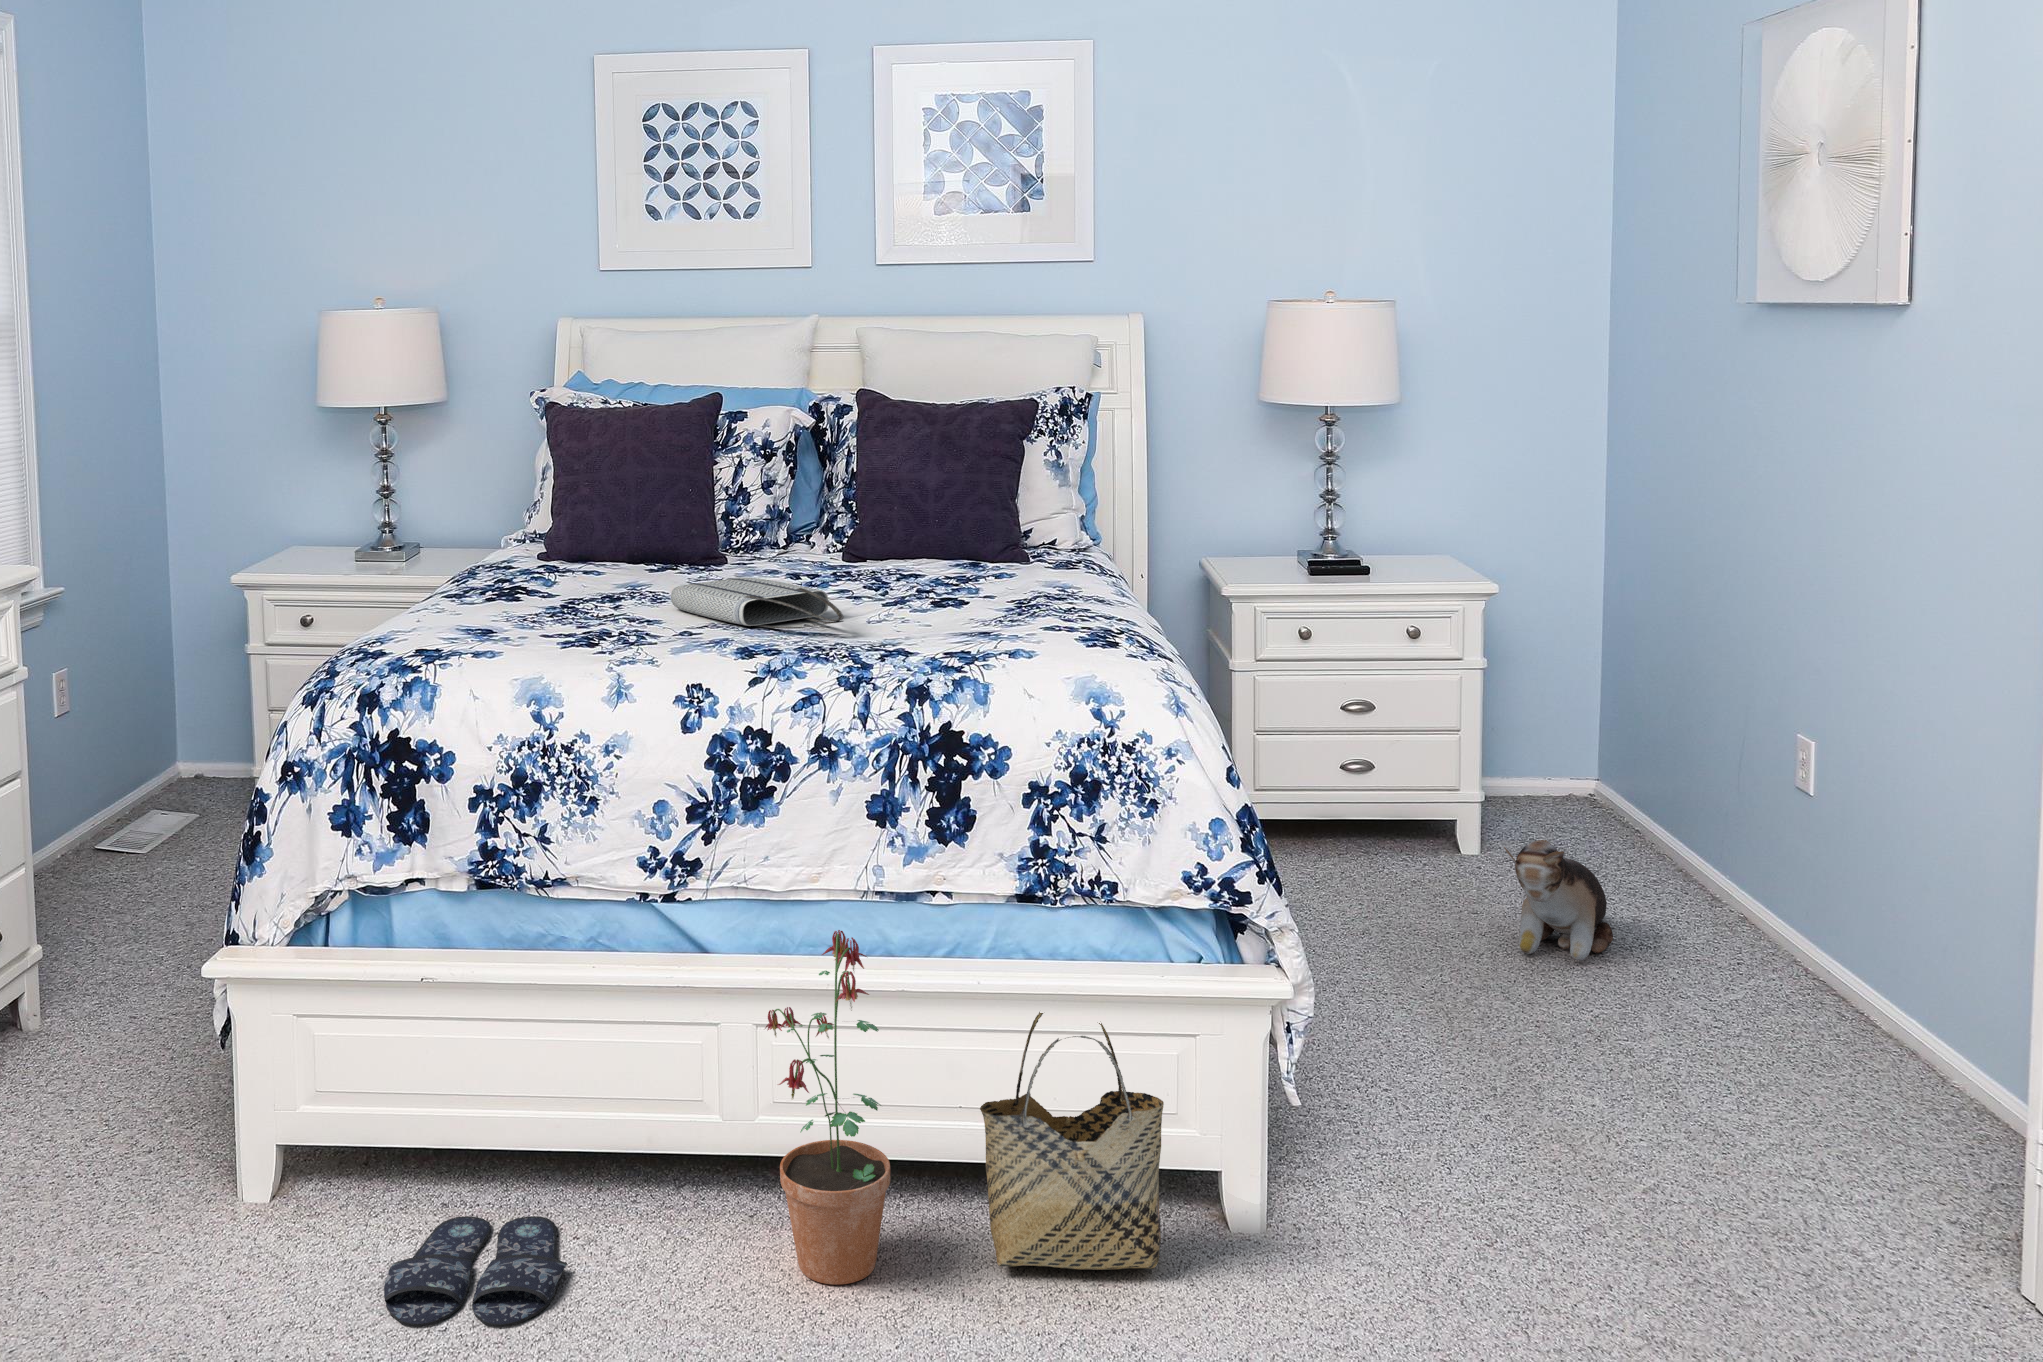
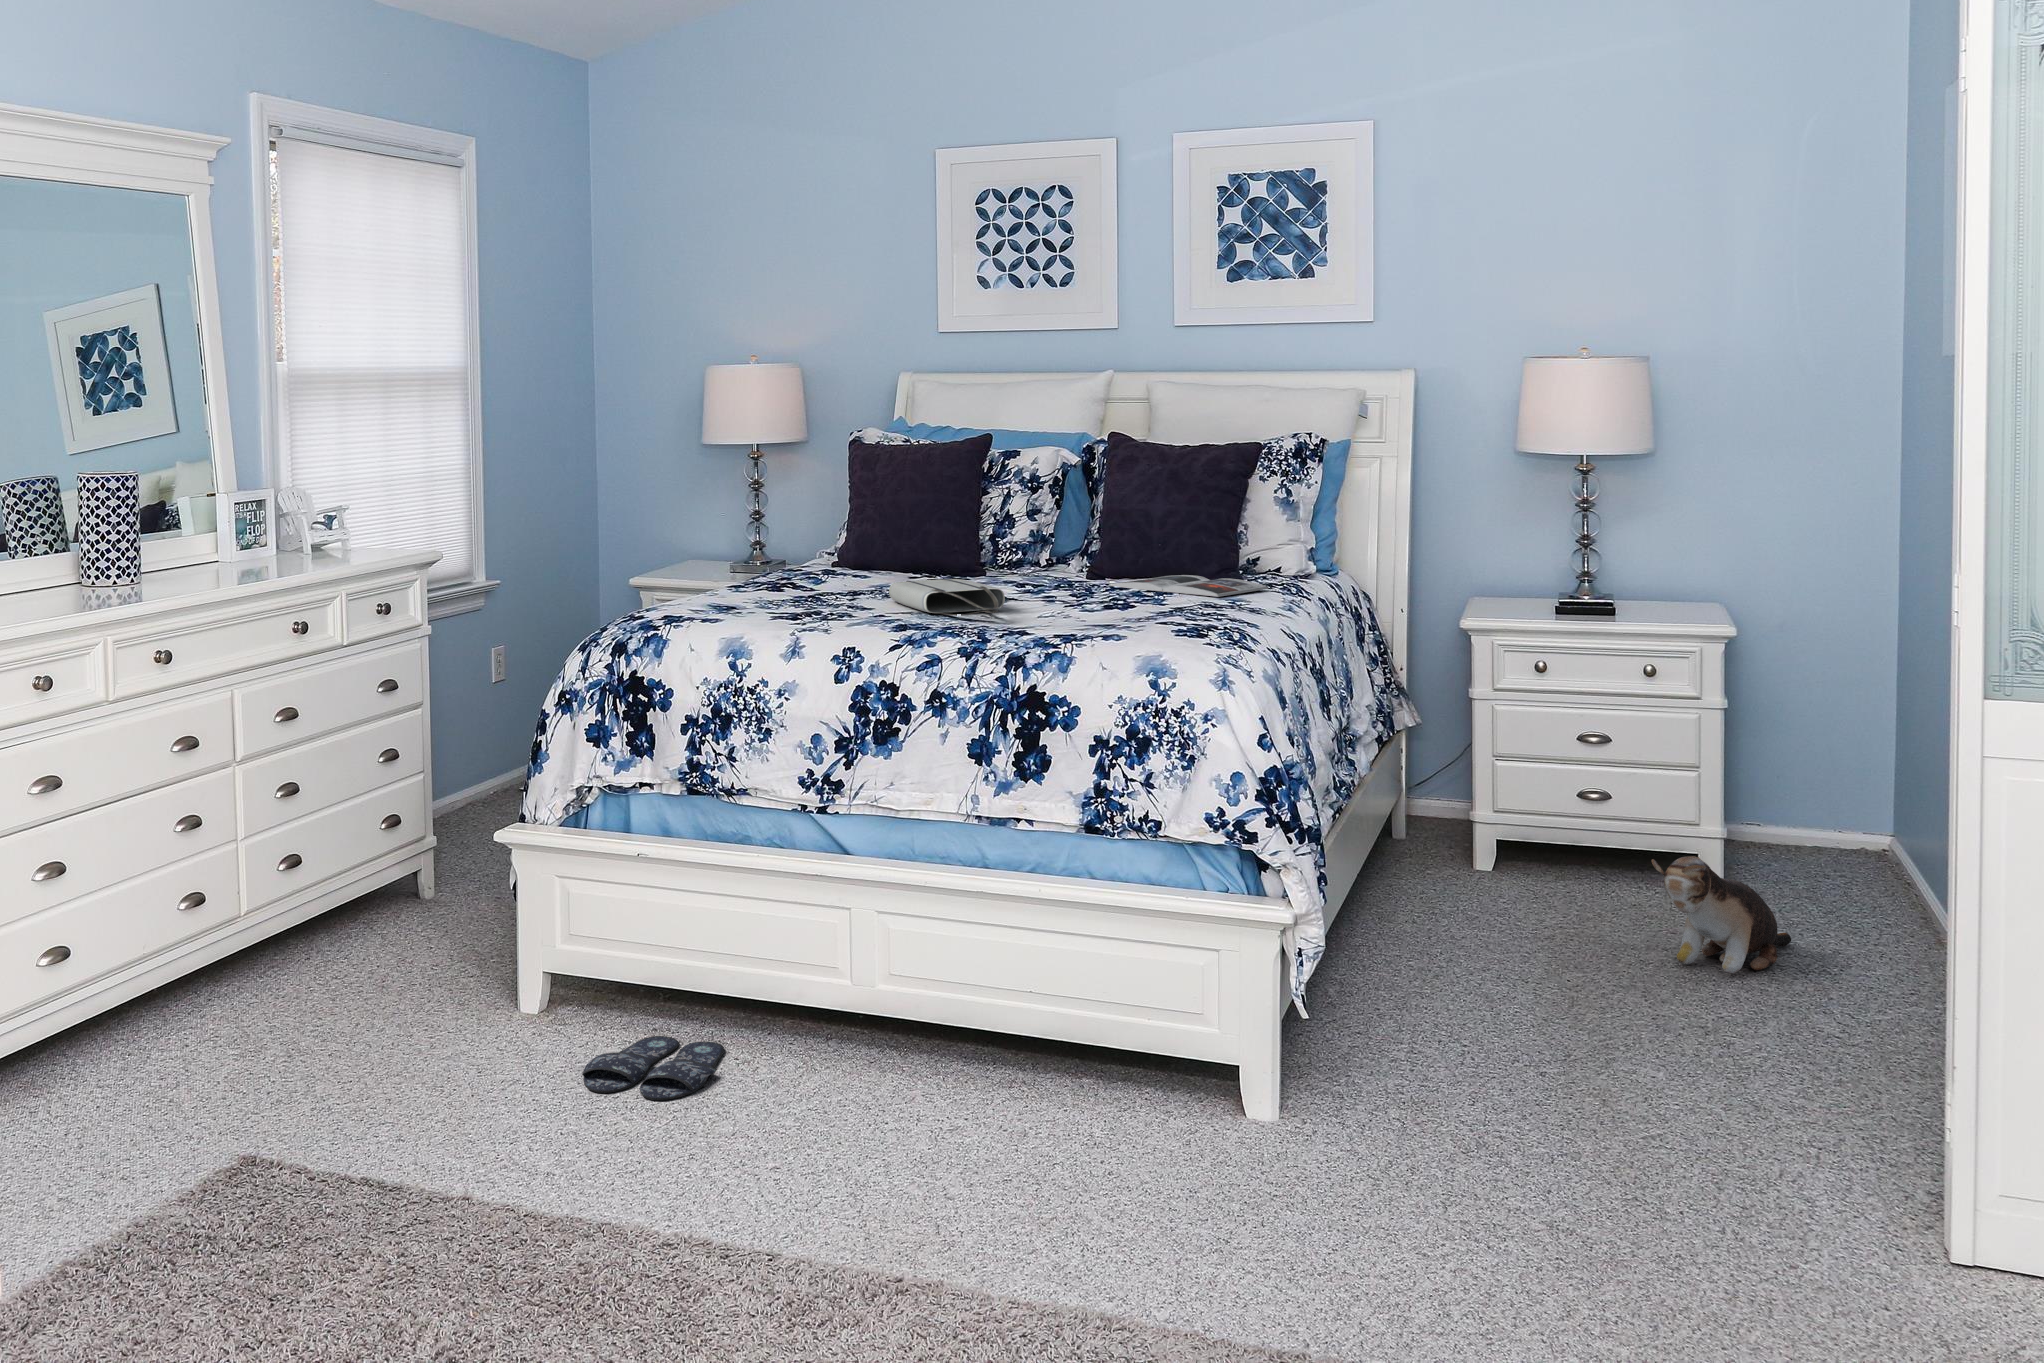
magazine: none [892,555,1072,582] -> present [1111,575,1268,597]
potted plant: present [765,930,890,1285] -> none [862,839,956,1108]
woven basket: present [980,1012,1164,1270] -> none [1025,910,1175,1127]

